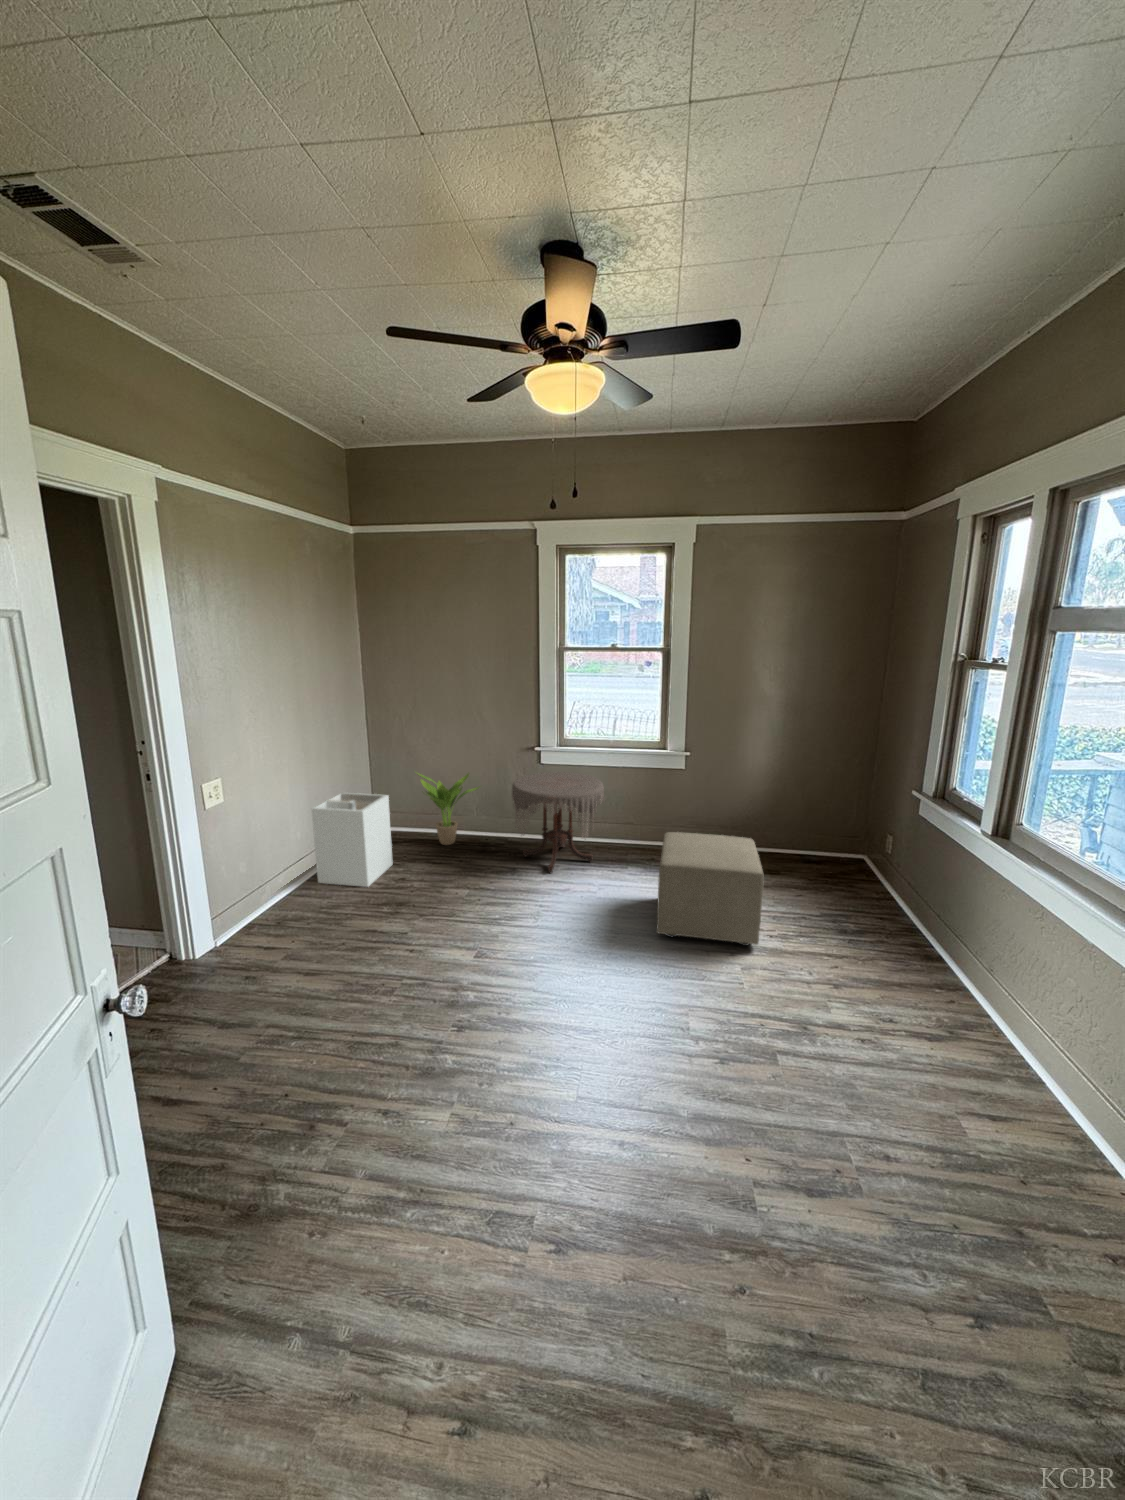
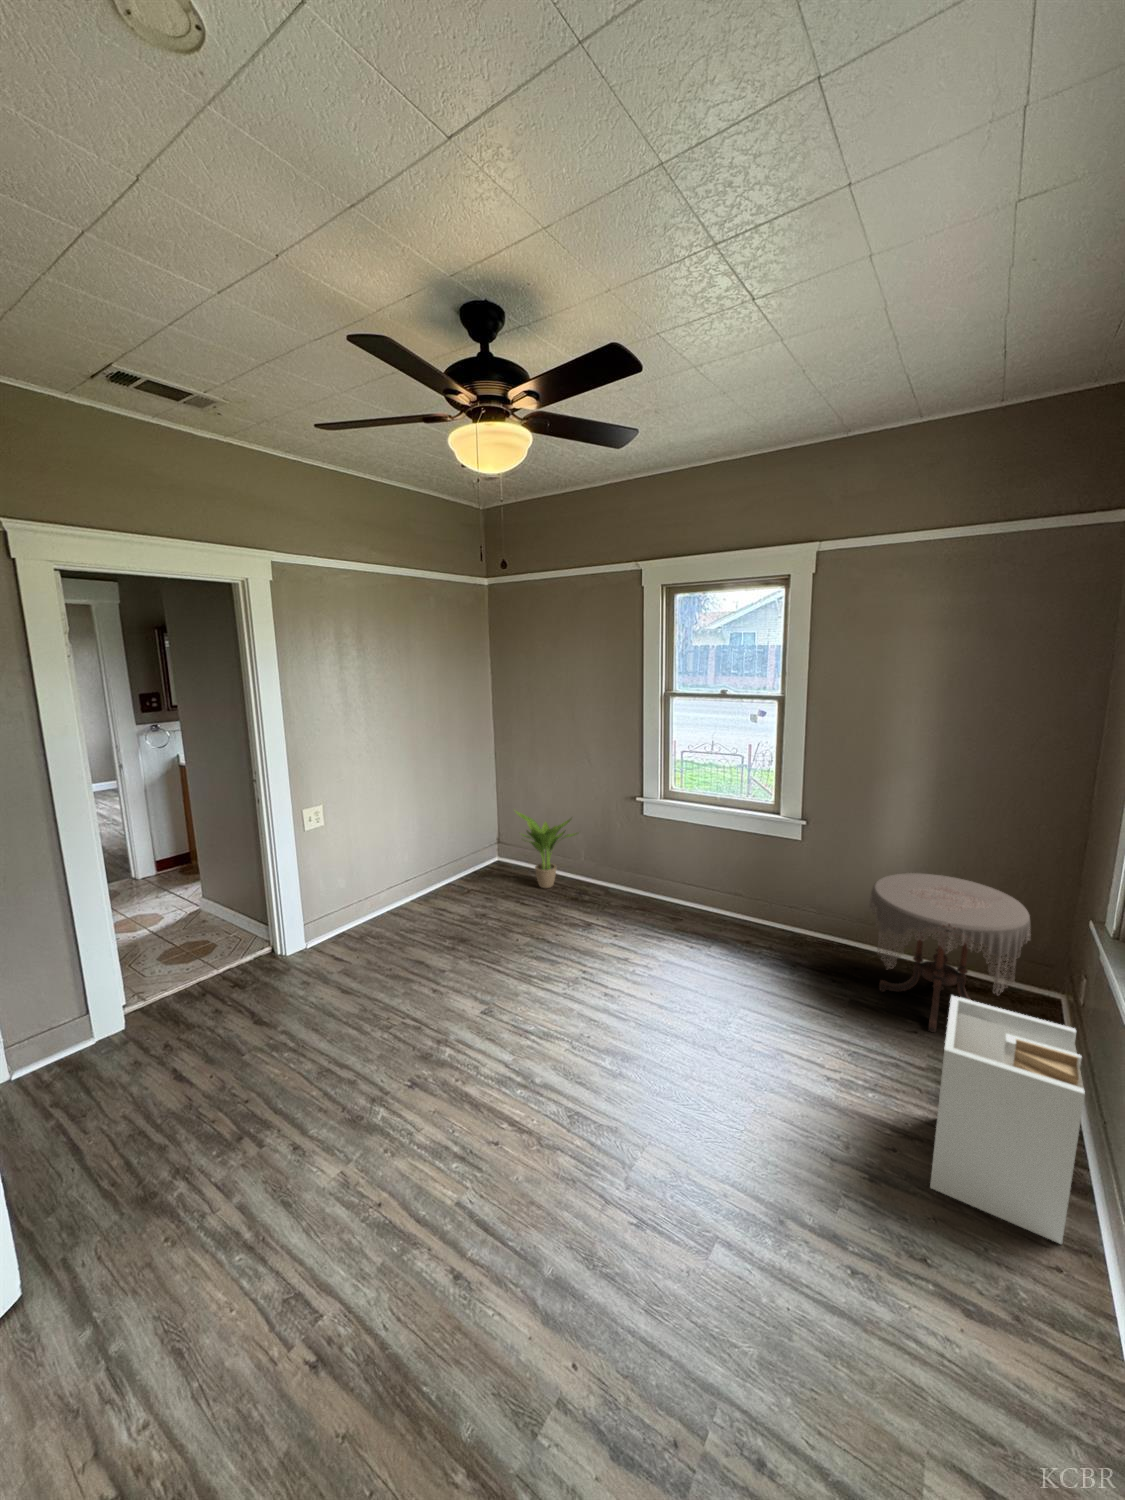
side table: present [512,772,605,873] -> present [869,873,1031,1032]
laundry hamper: present [312,793,393,887] -> present [930,996,1085,1244]
ottoman: present [657,832,764,946] -> none [679,918,834,1088]

